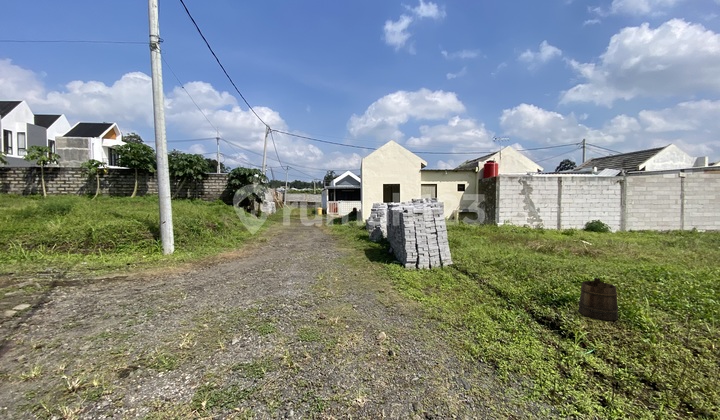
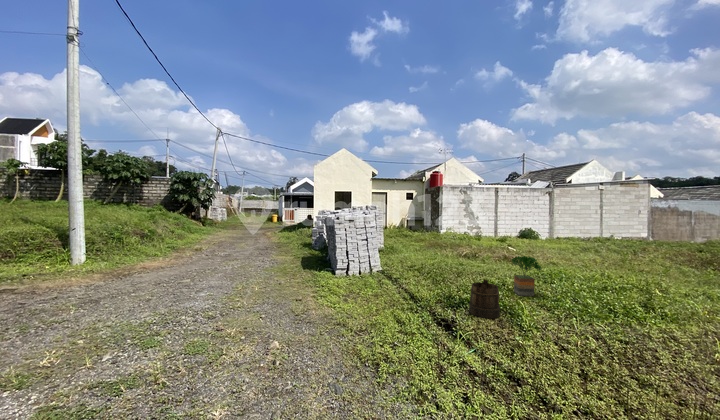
potted tree: none [617,251,660,296] -> present [512,256,542,296]

